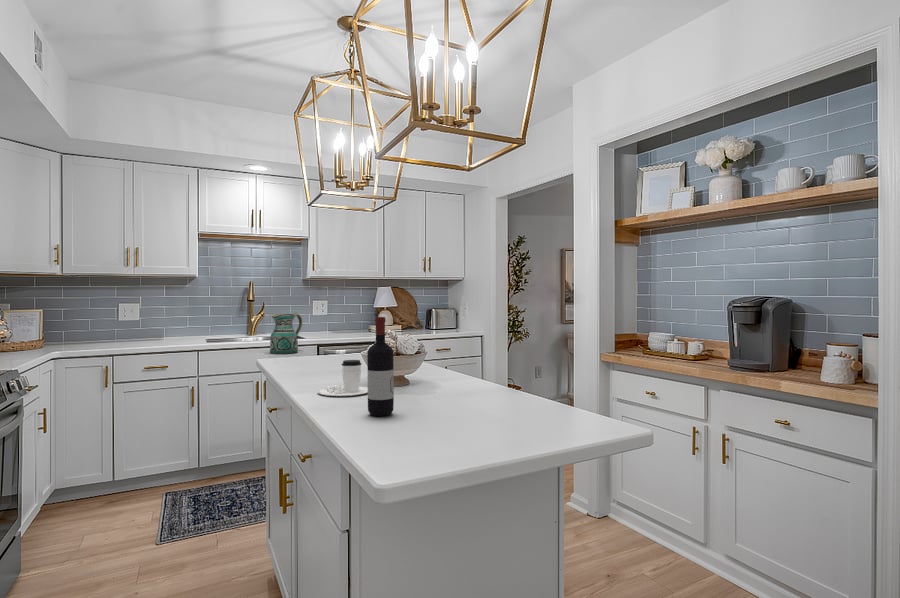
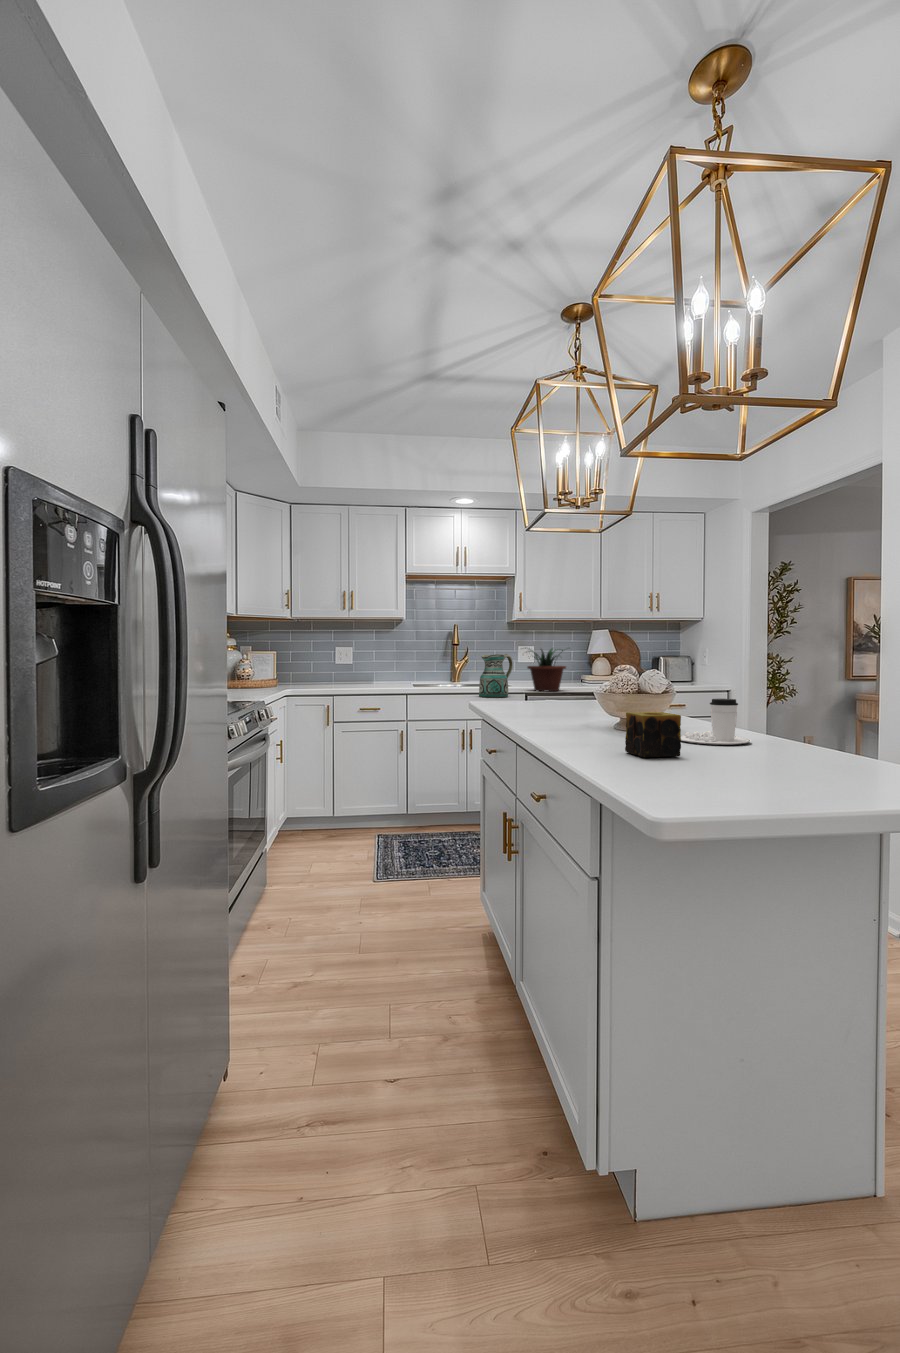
potted plant: none [311,304,356,343] -> present [525,648,566,692]
wine bottle: present [367,317,394,416] -> none [596,635,624,739]
coffee cup: present [318,360,368,396] -> present [681,699,751,745]
candle: none [392,397,444,448] -> present [625,712,681,757]

